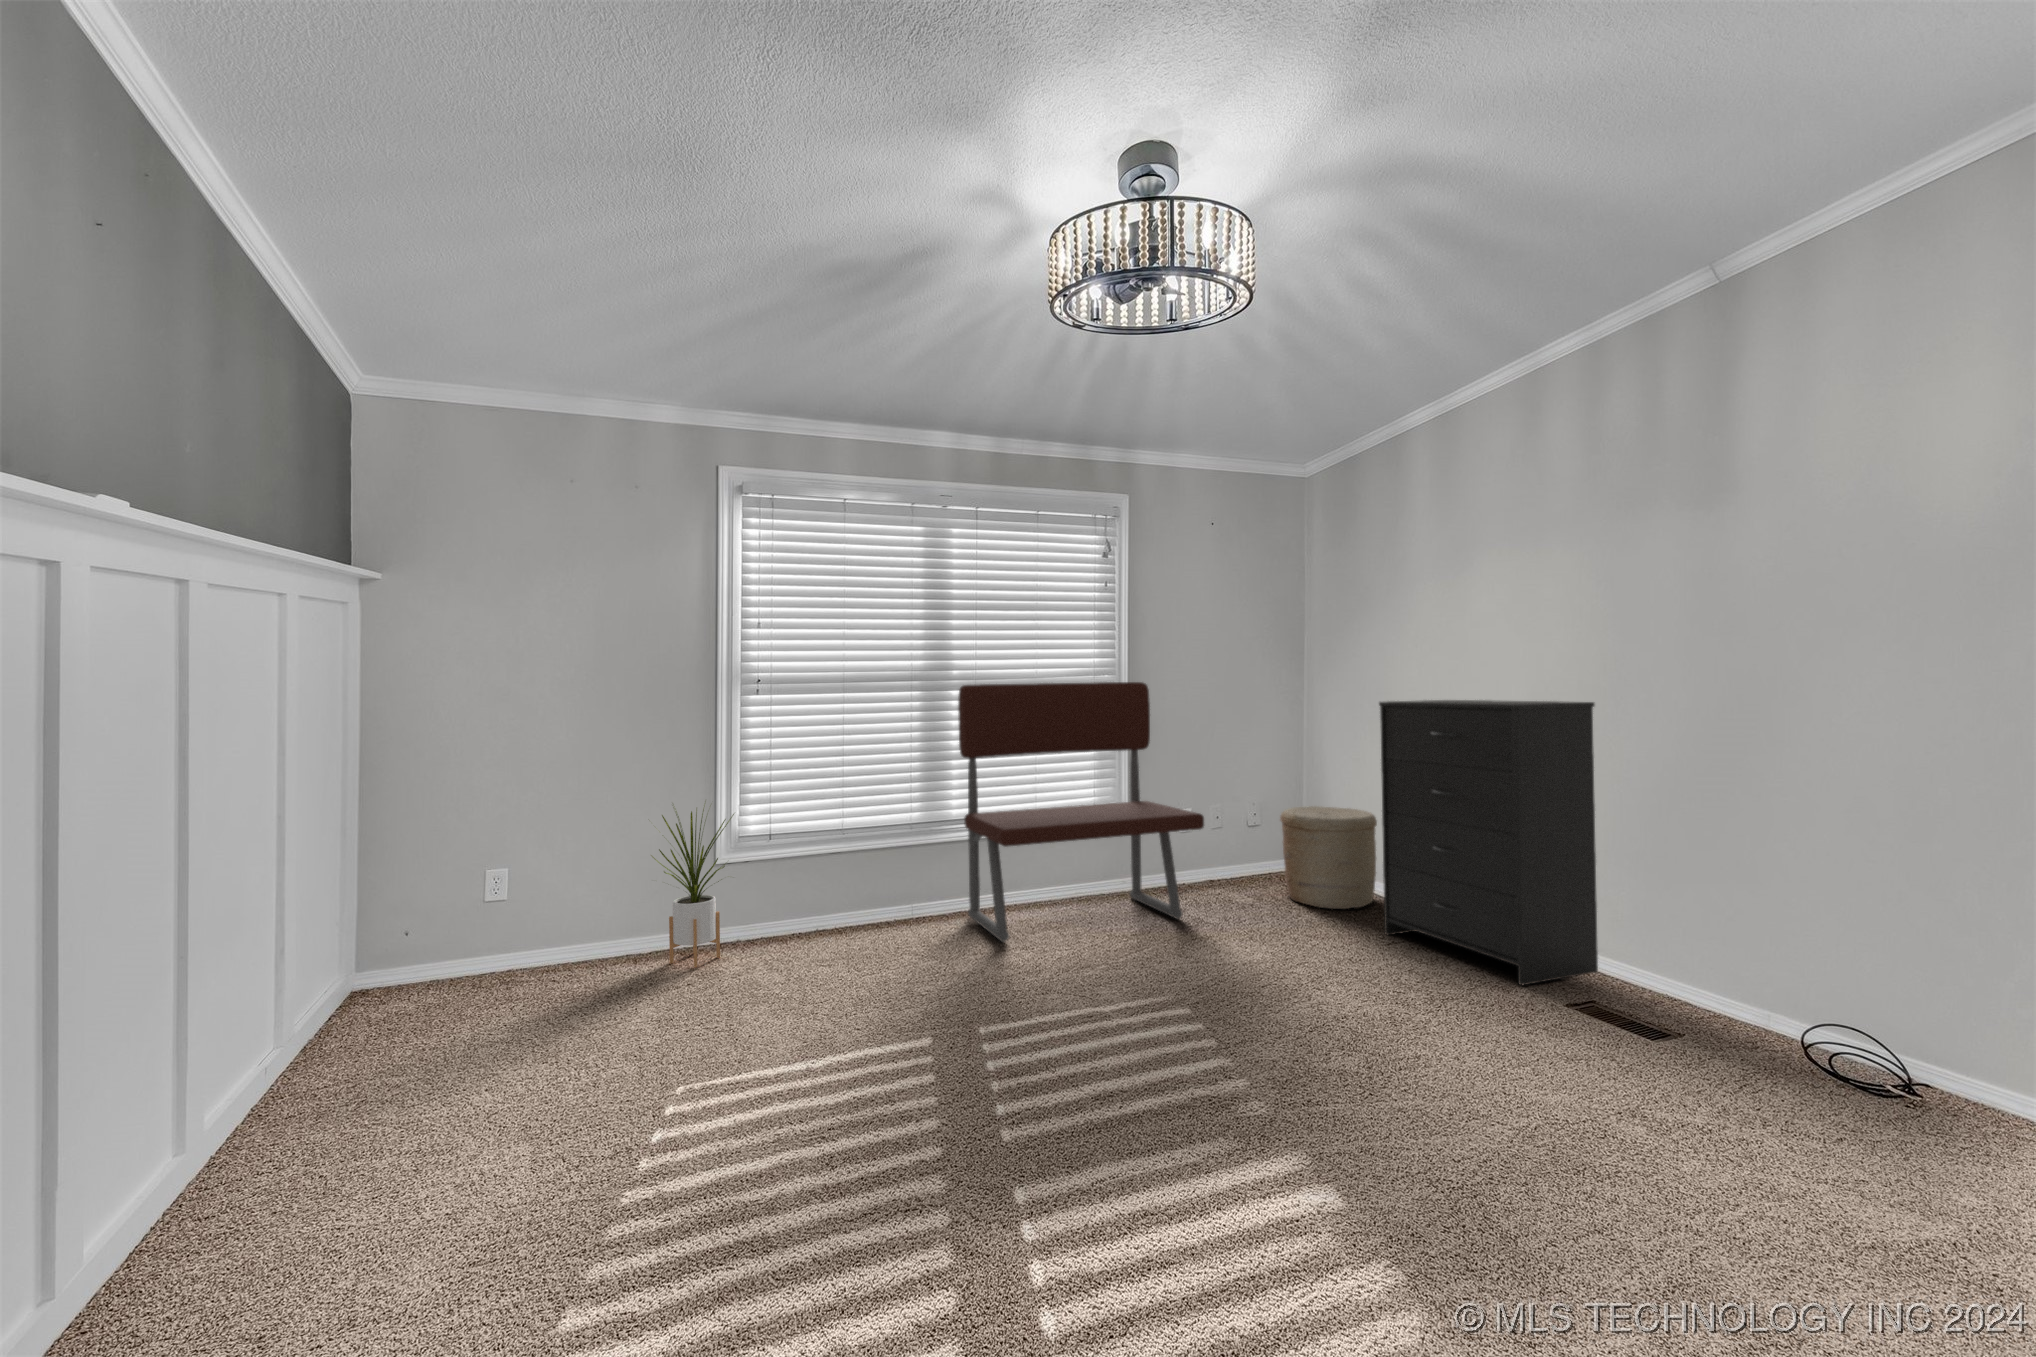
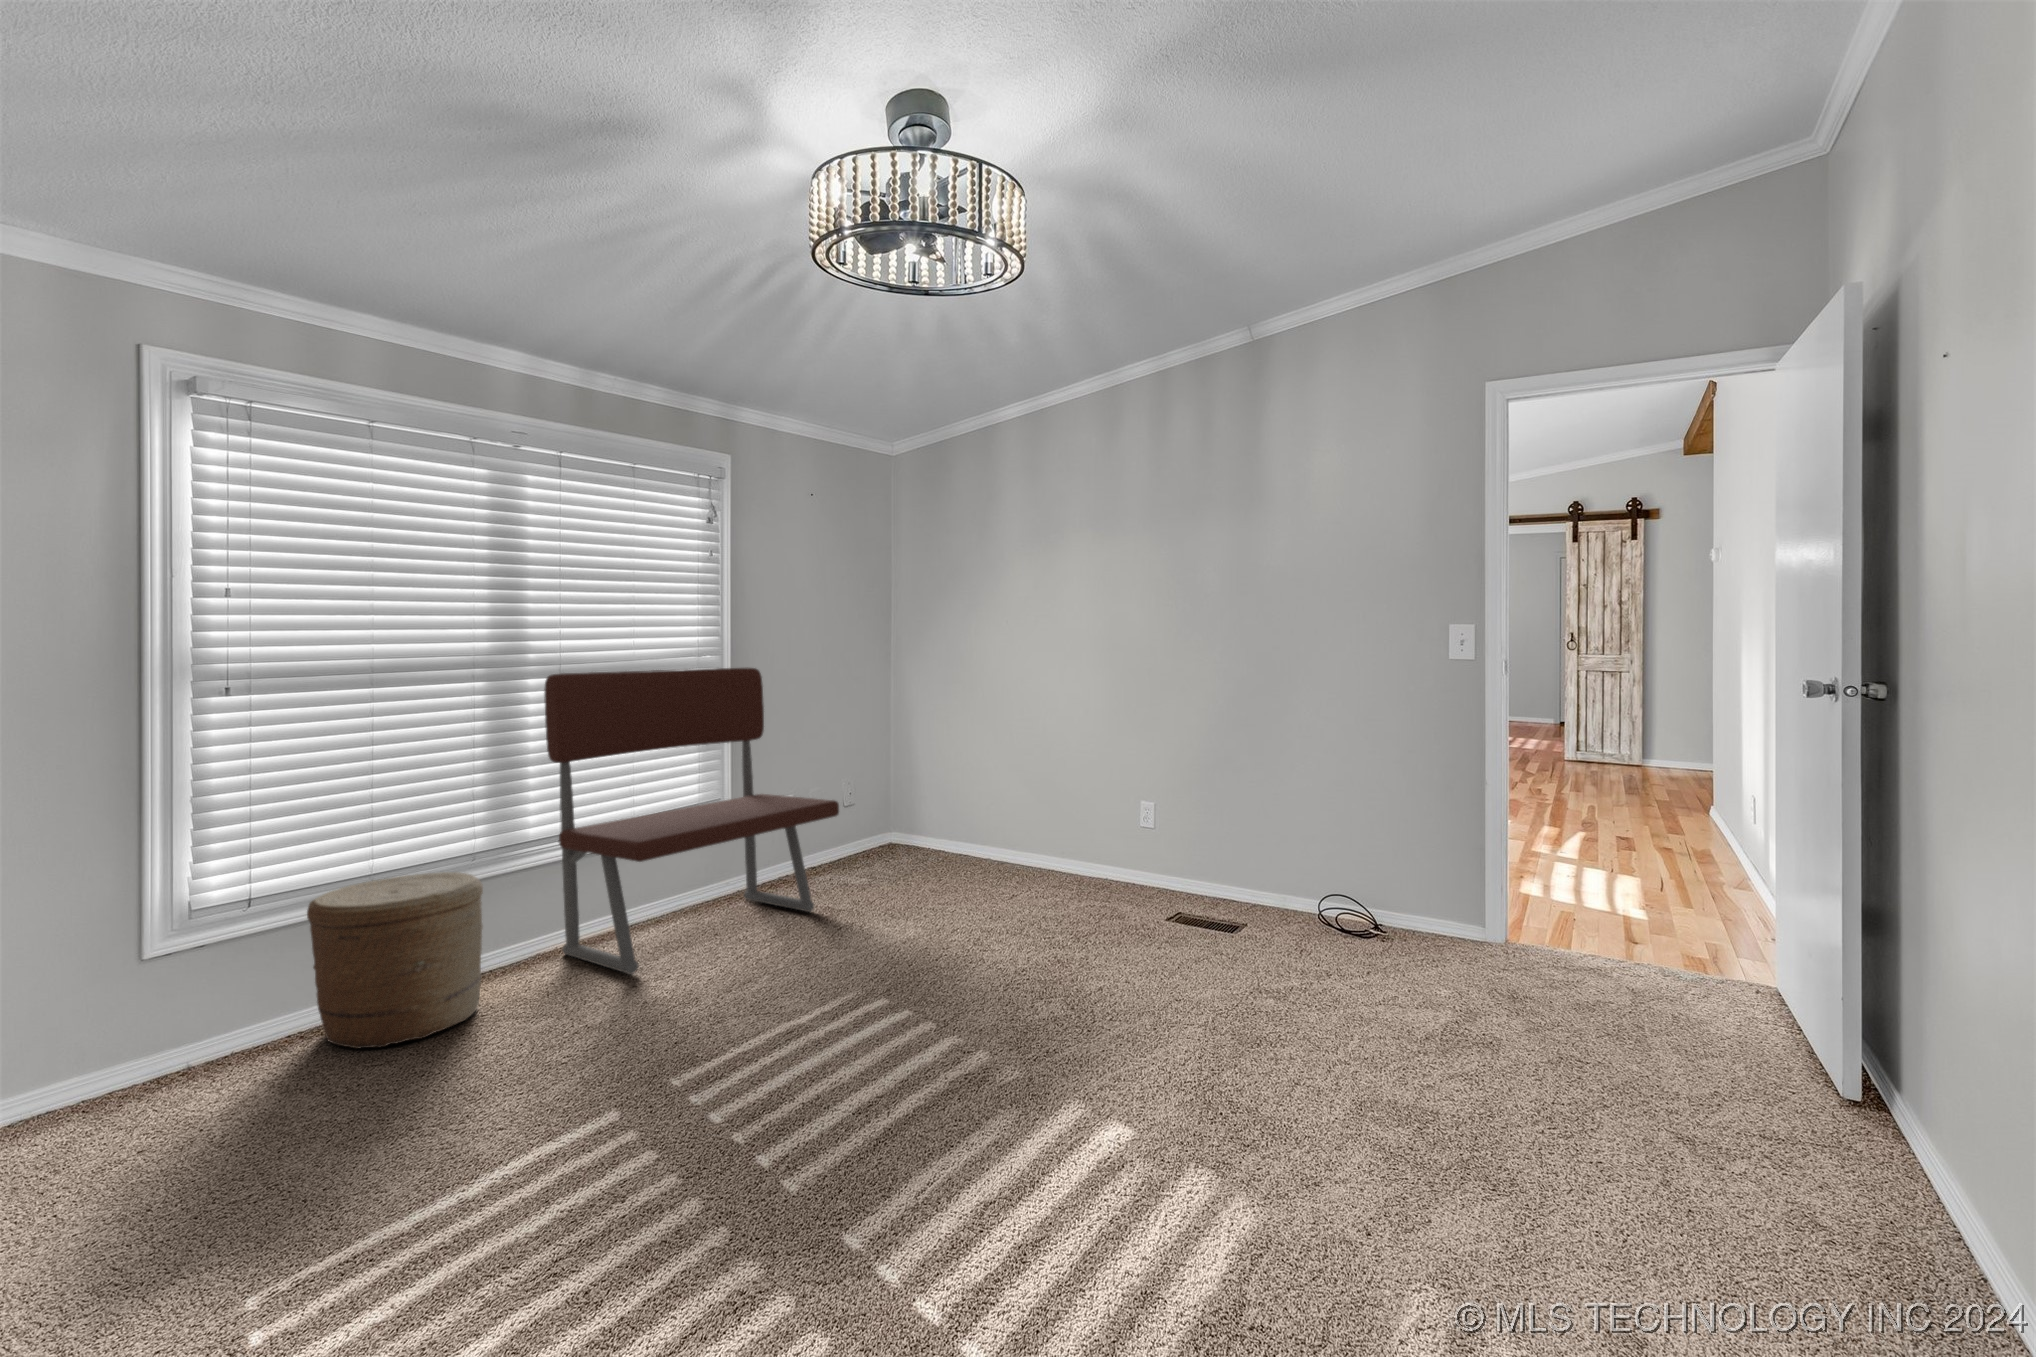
dresser: present [1379,700,1598,985] -> none [990,677,1162,913]
woven basket: present [1280,806,1377,909] -> present [307,872,483,1049]
house plant: present [651,809,734,967] -> none [26,855,218,1124]

